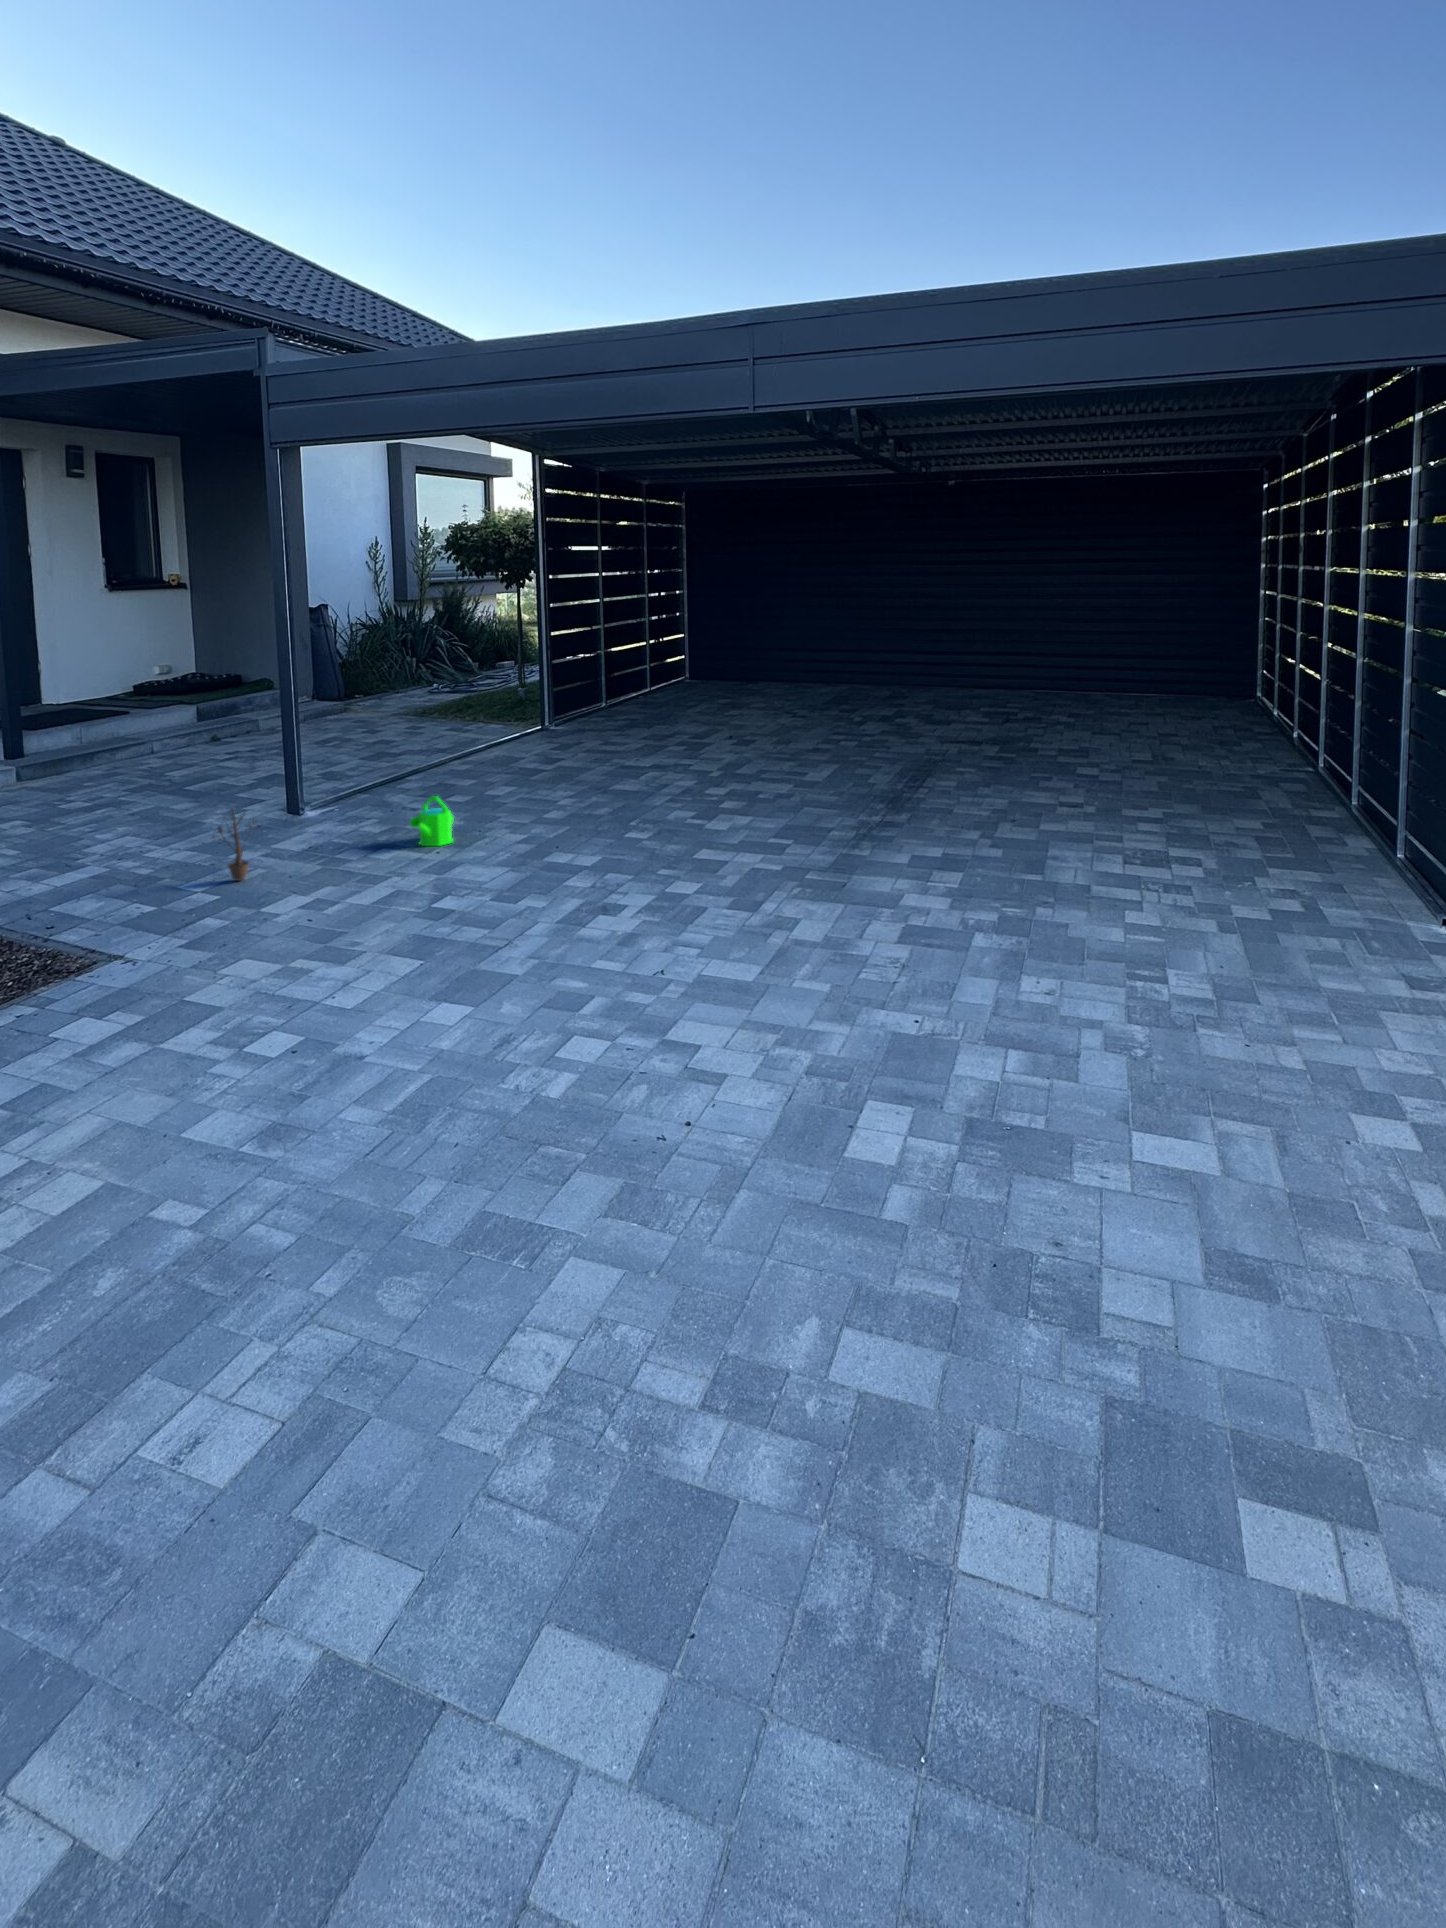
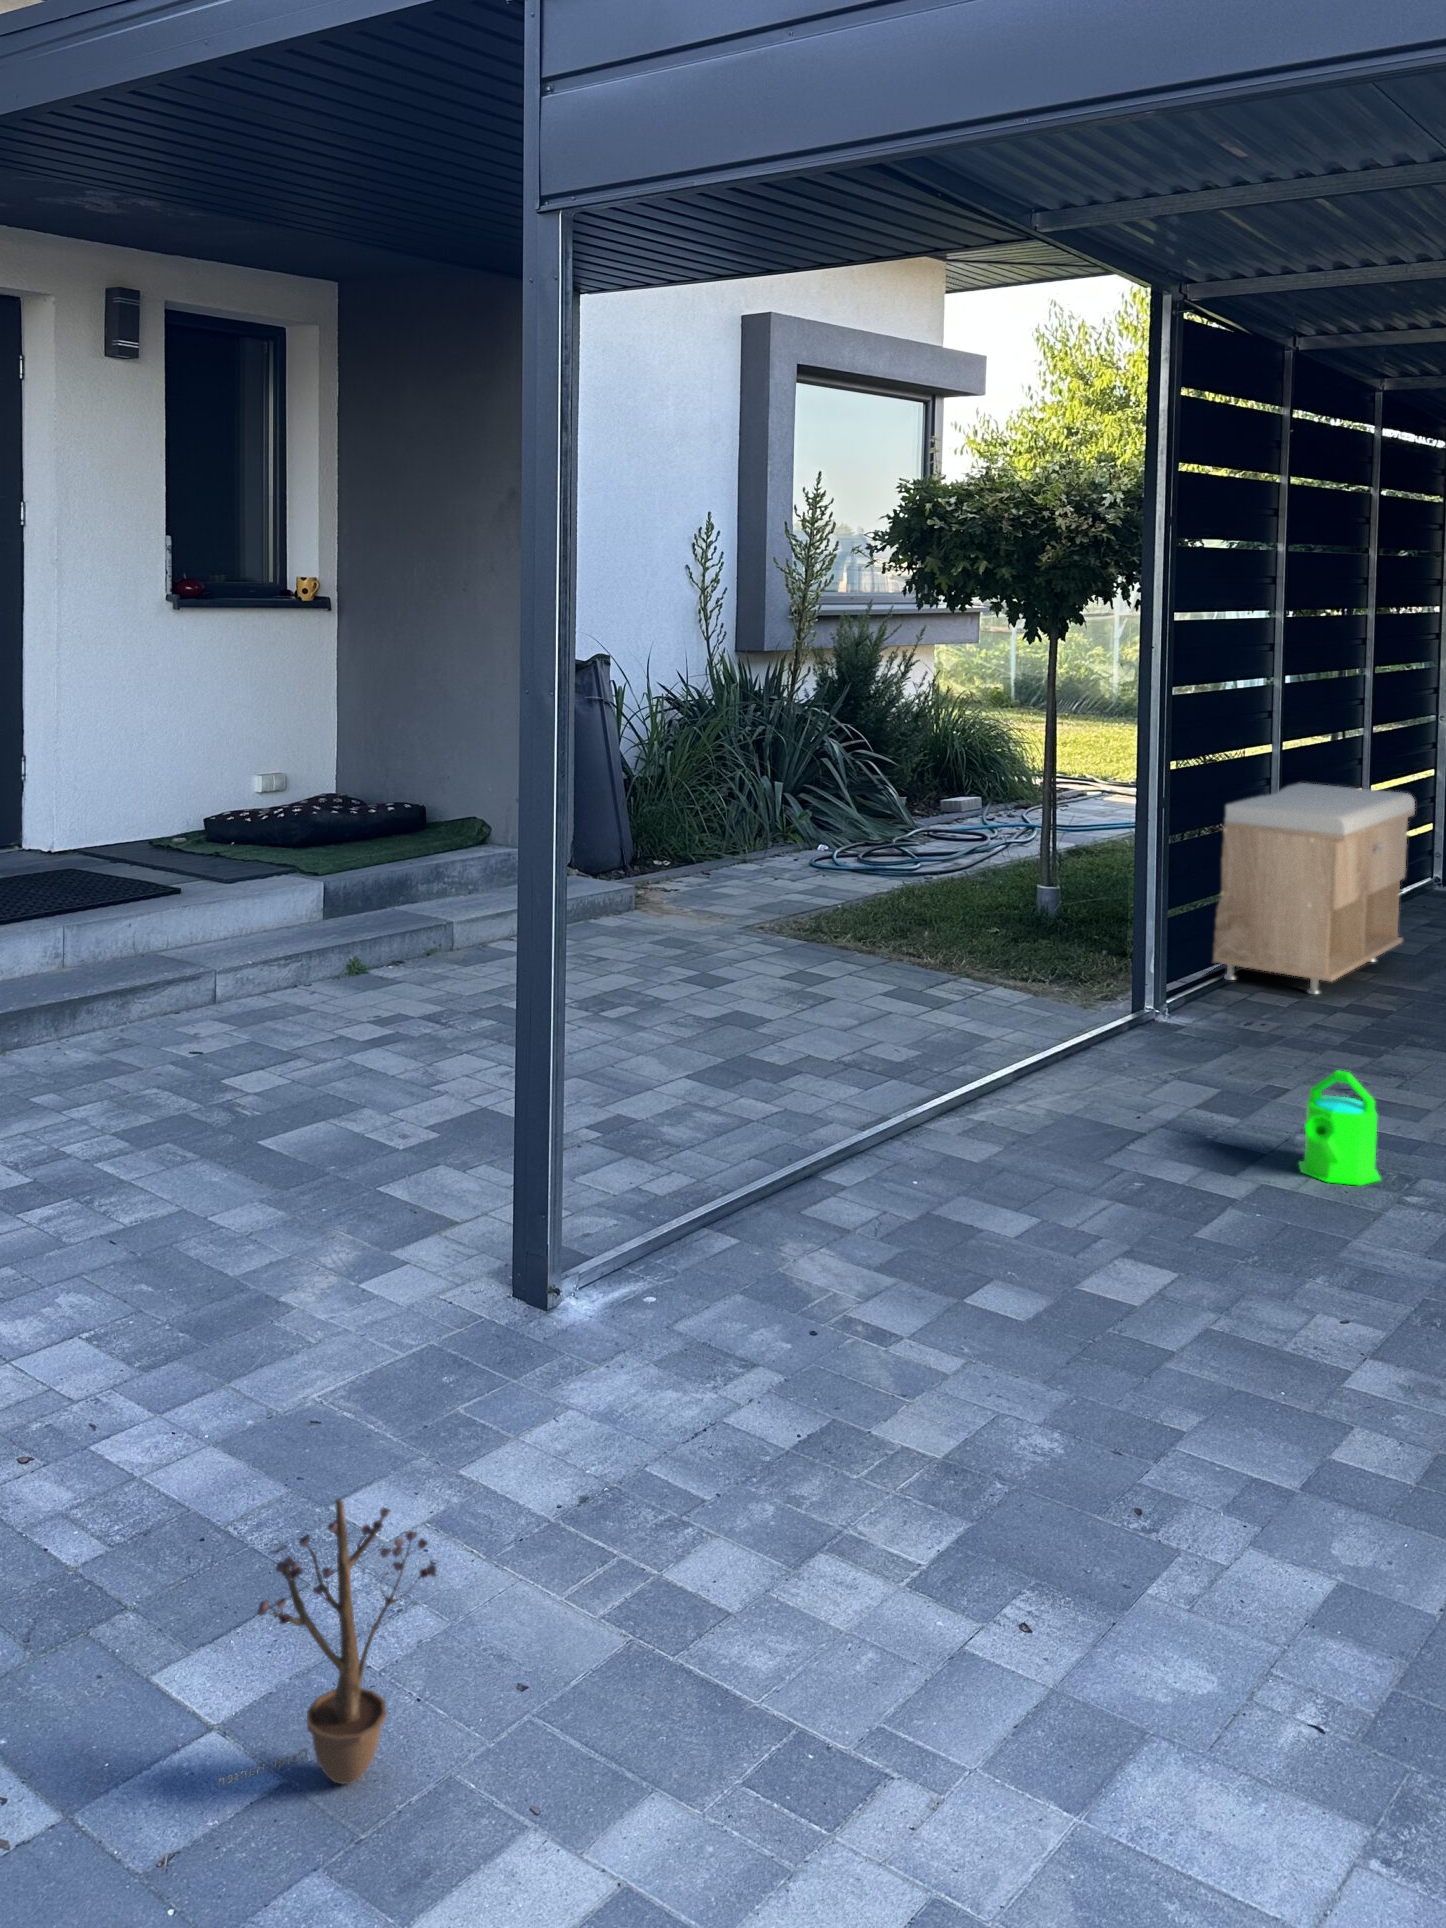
storage bench: none [572,640,658,718] -> present [1214,783,1415,995]
watering can: present [410,796,454,846] -> present [1299,1070,1380,1185]

